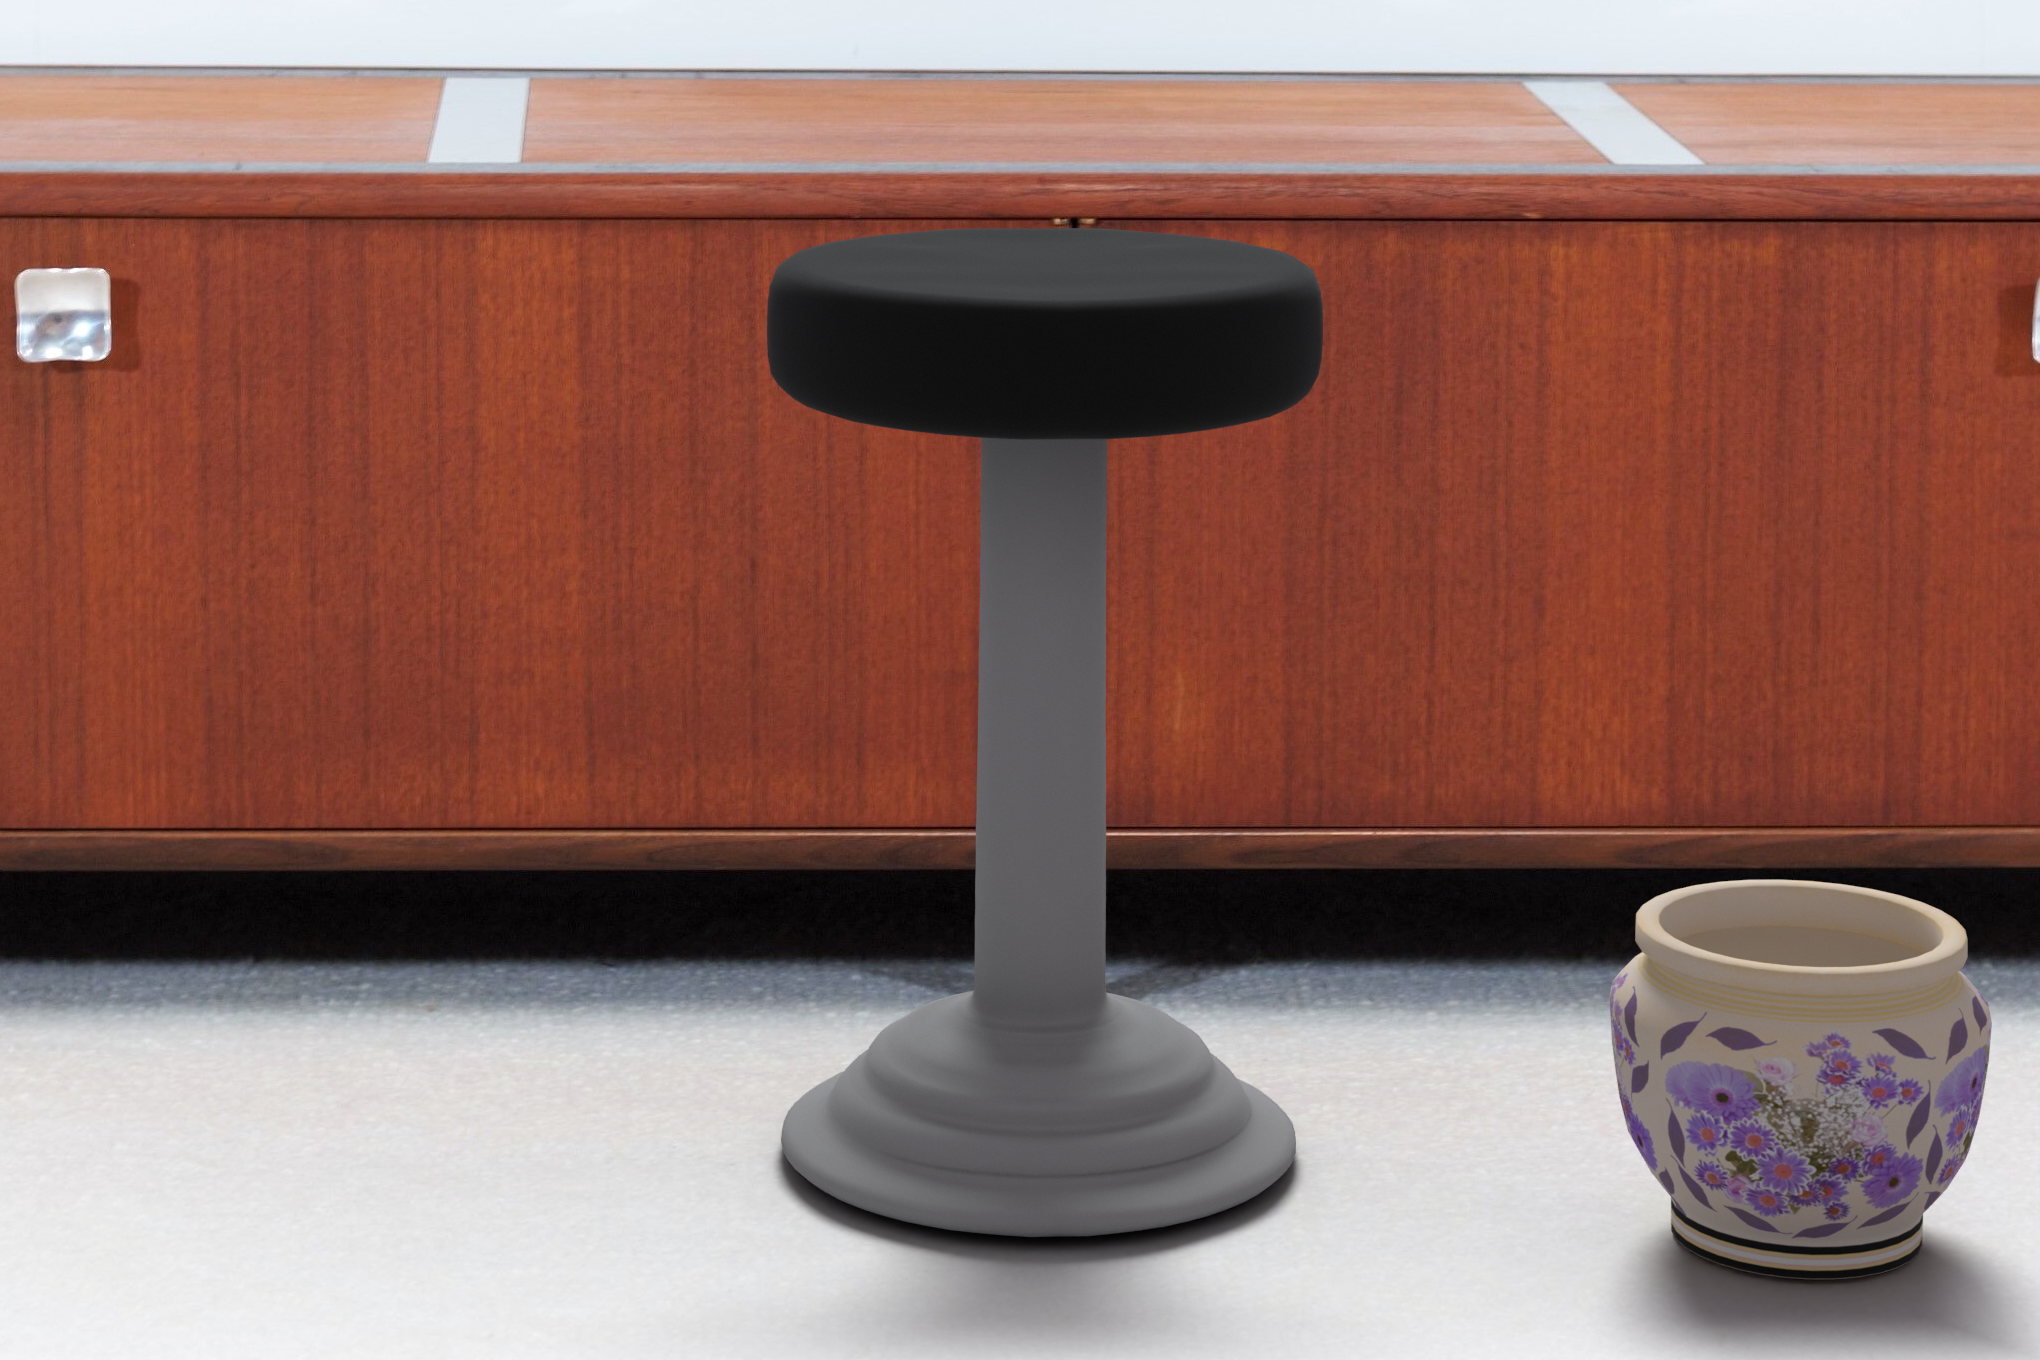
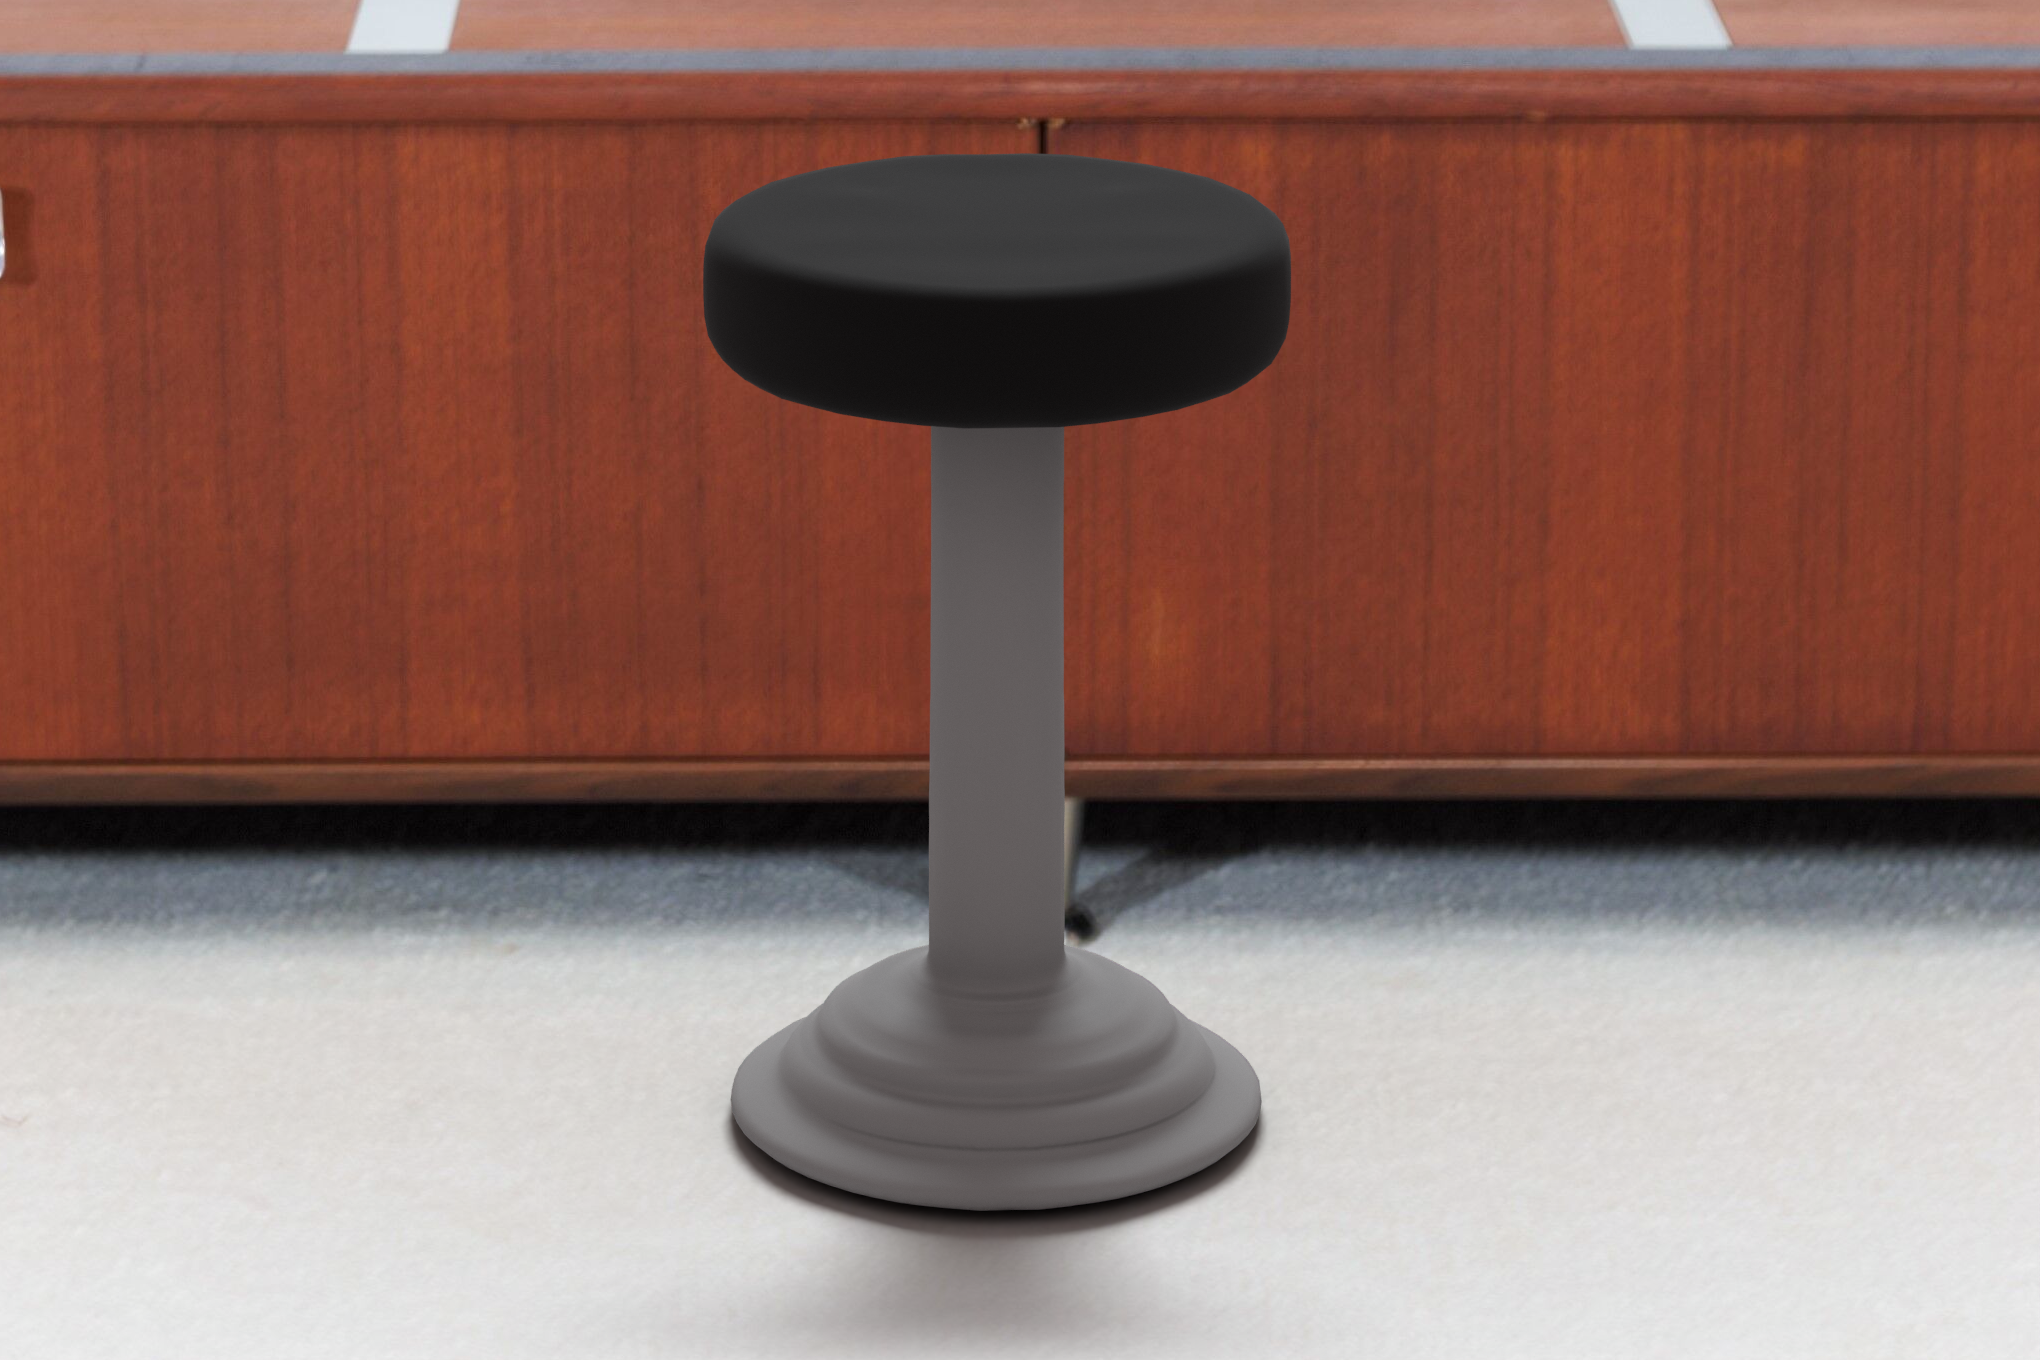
planter: present [1610,880,1992,1279] -> none [1574,849,1962,1257]

